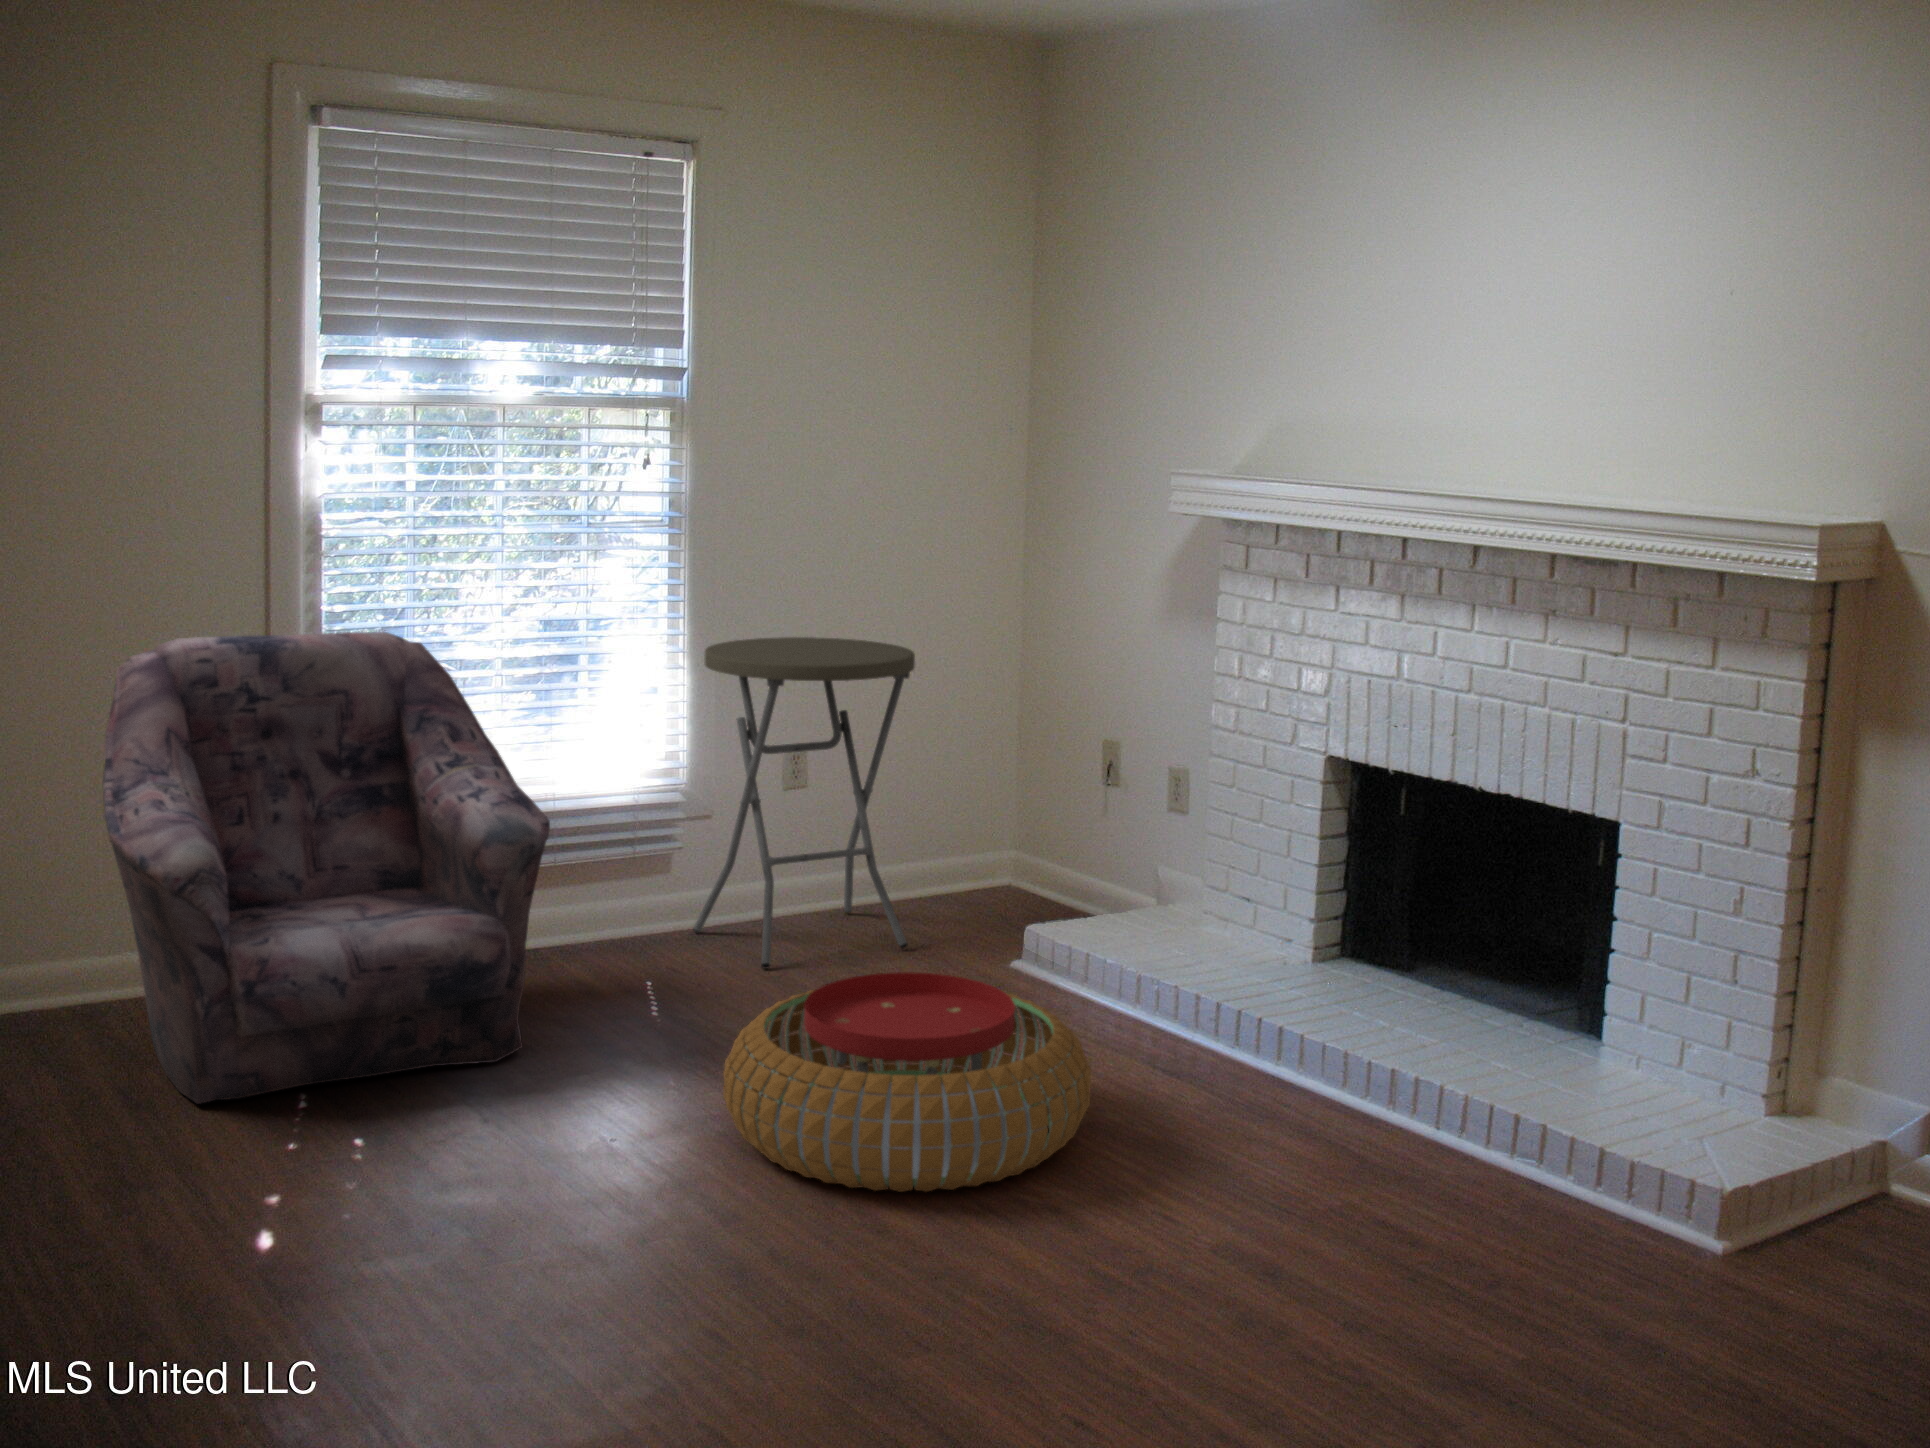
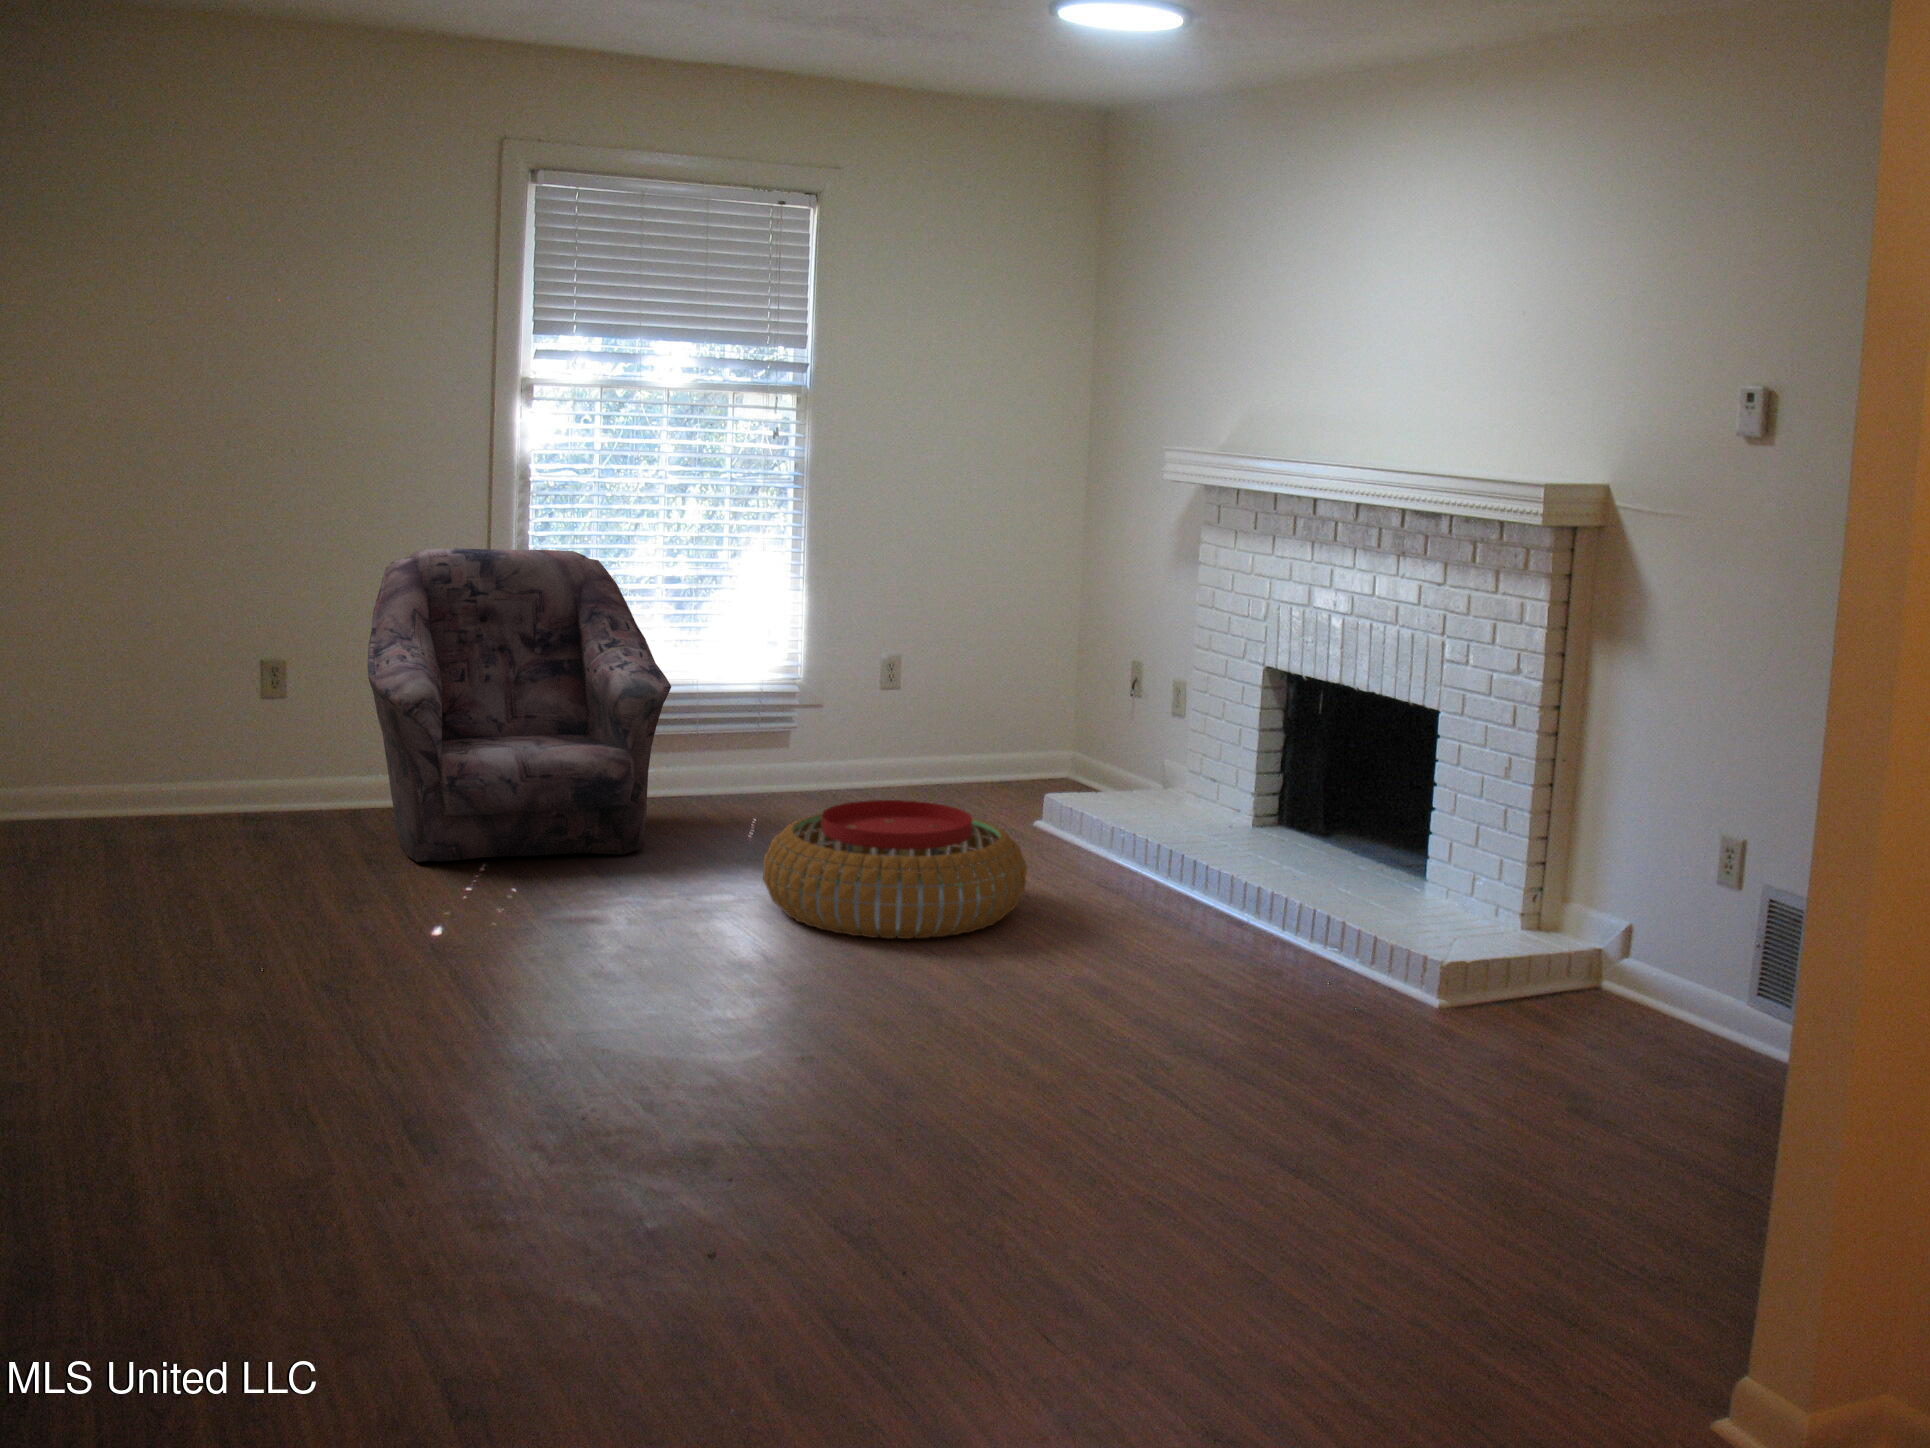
side table: present [693,637,915,969] -> none [801,571,971,817]

